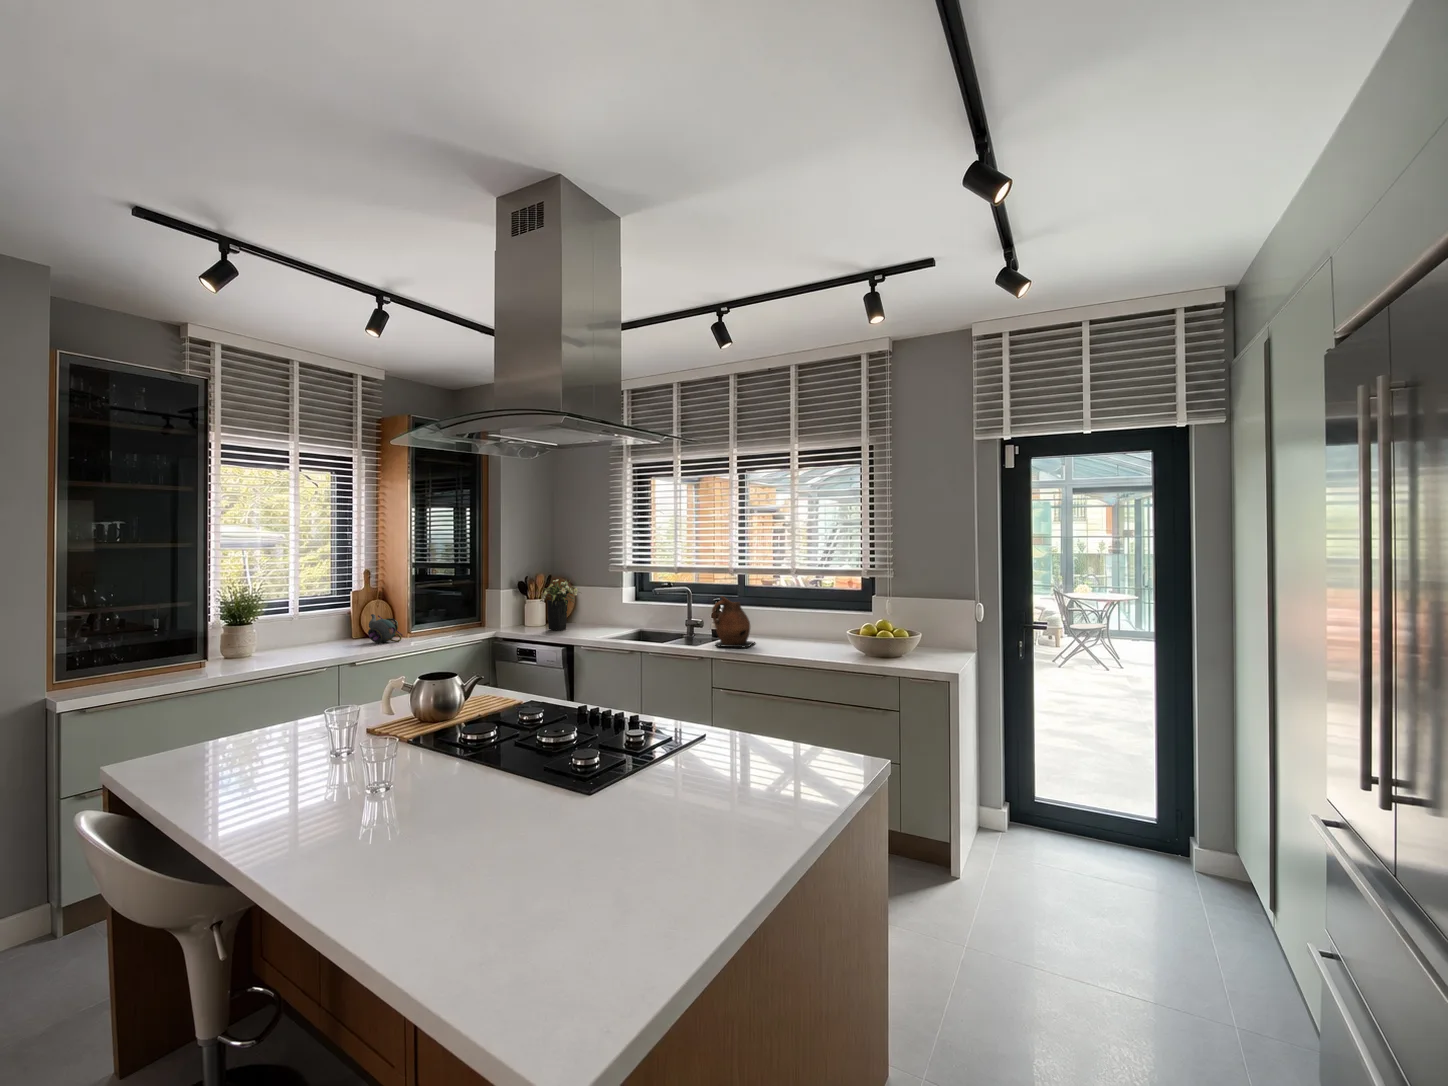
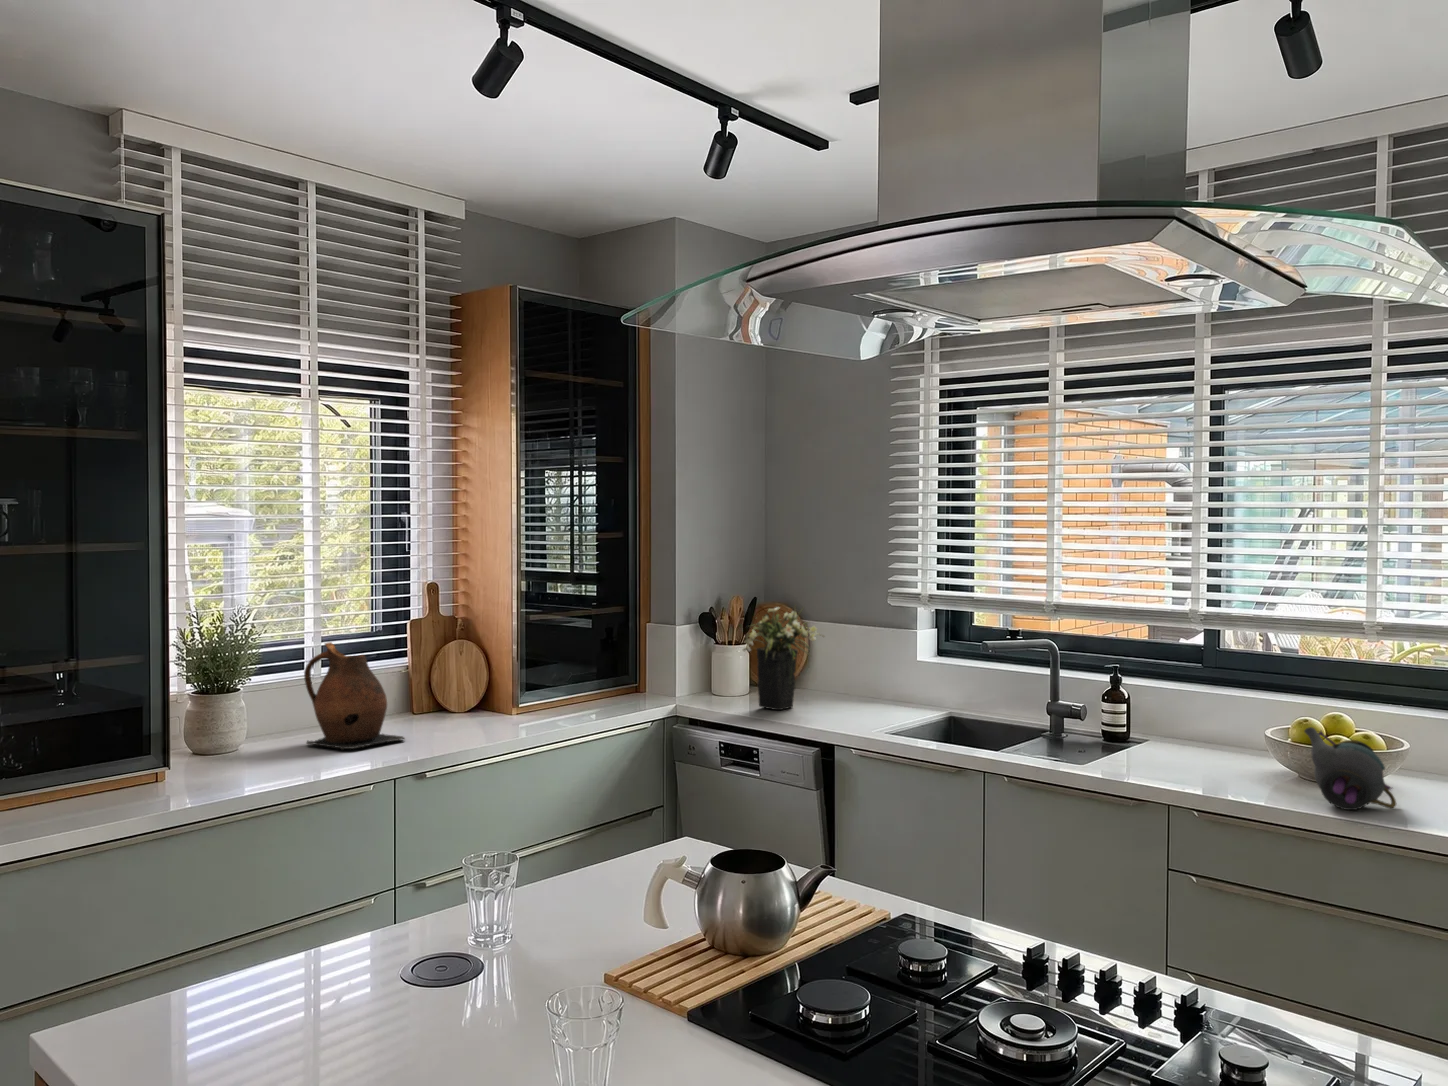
ceramic pitcher: present [712,597,754,648] -> present [304,642,404,750]
teapot: present [368,614,402,643] -> present [1305,727,1396,810]

